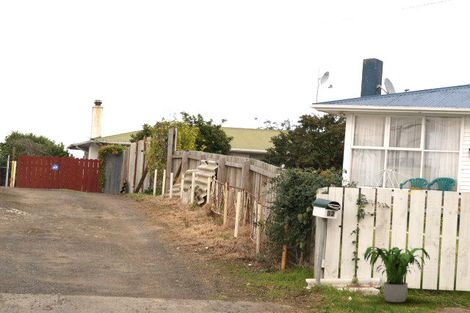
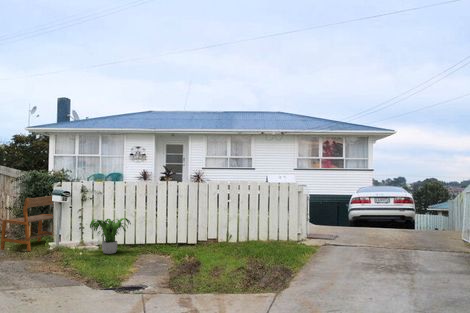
bench: none [244,206,332,288] -> present [1,196,54,251]

